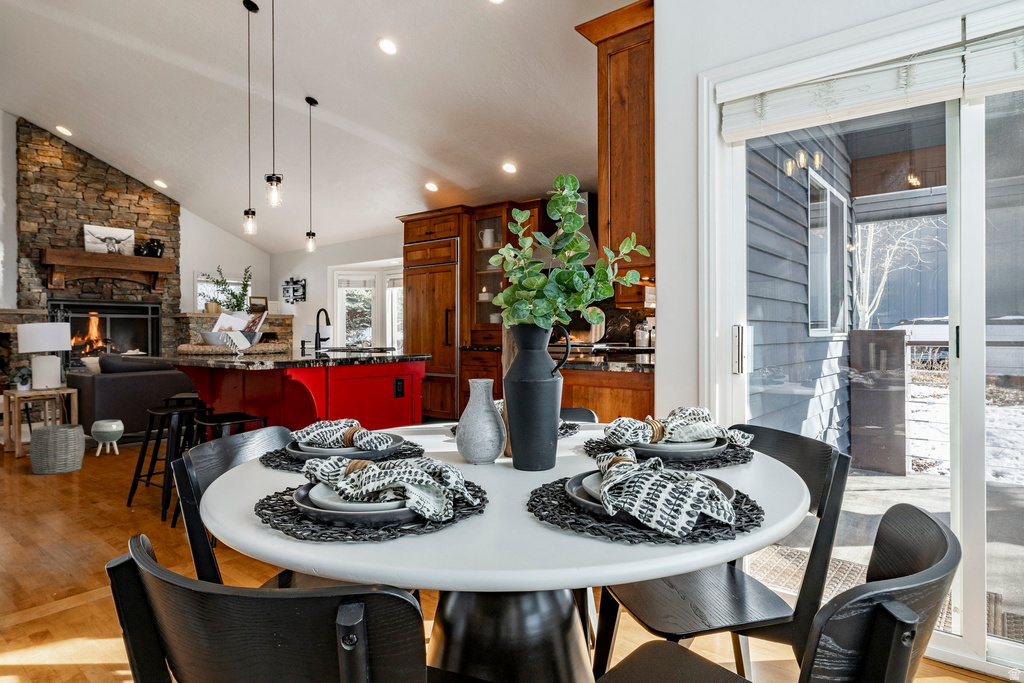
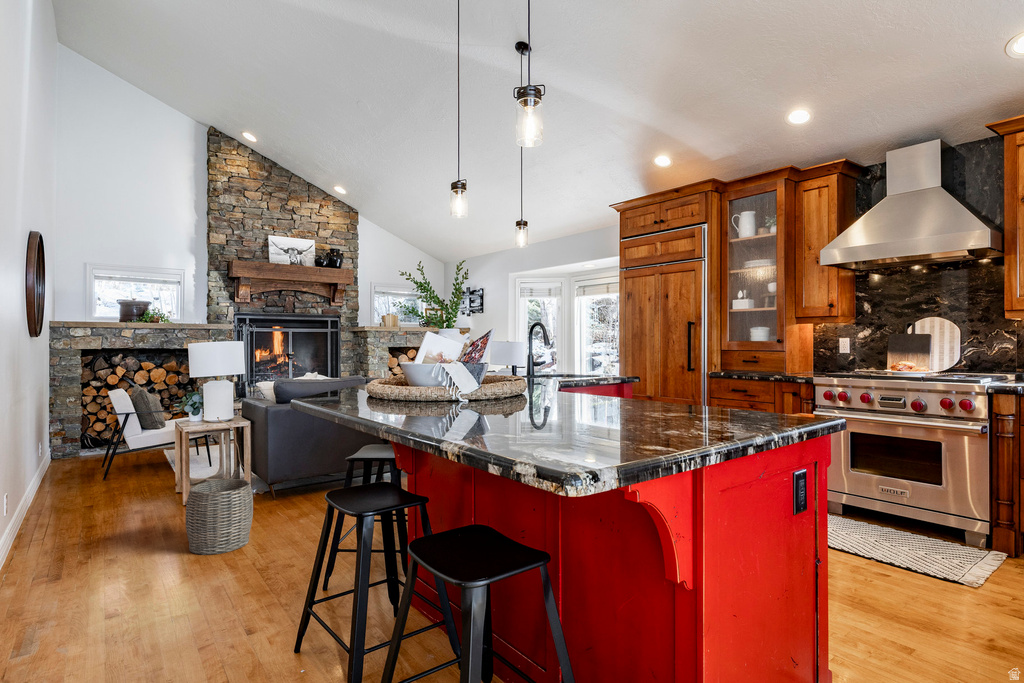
planter: present [91,420,124,456] -> none [264,465,301,514]

